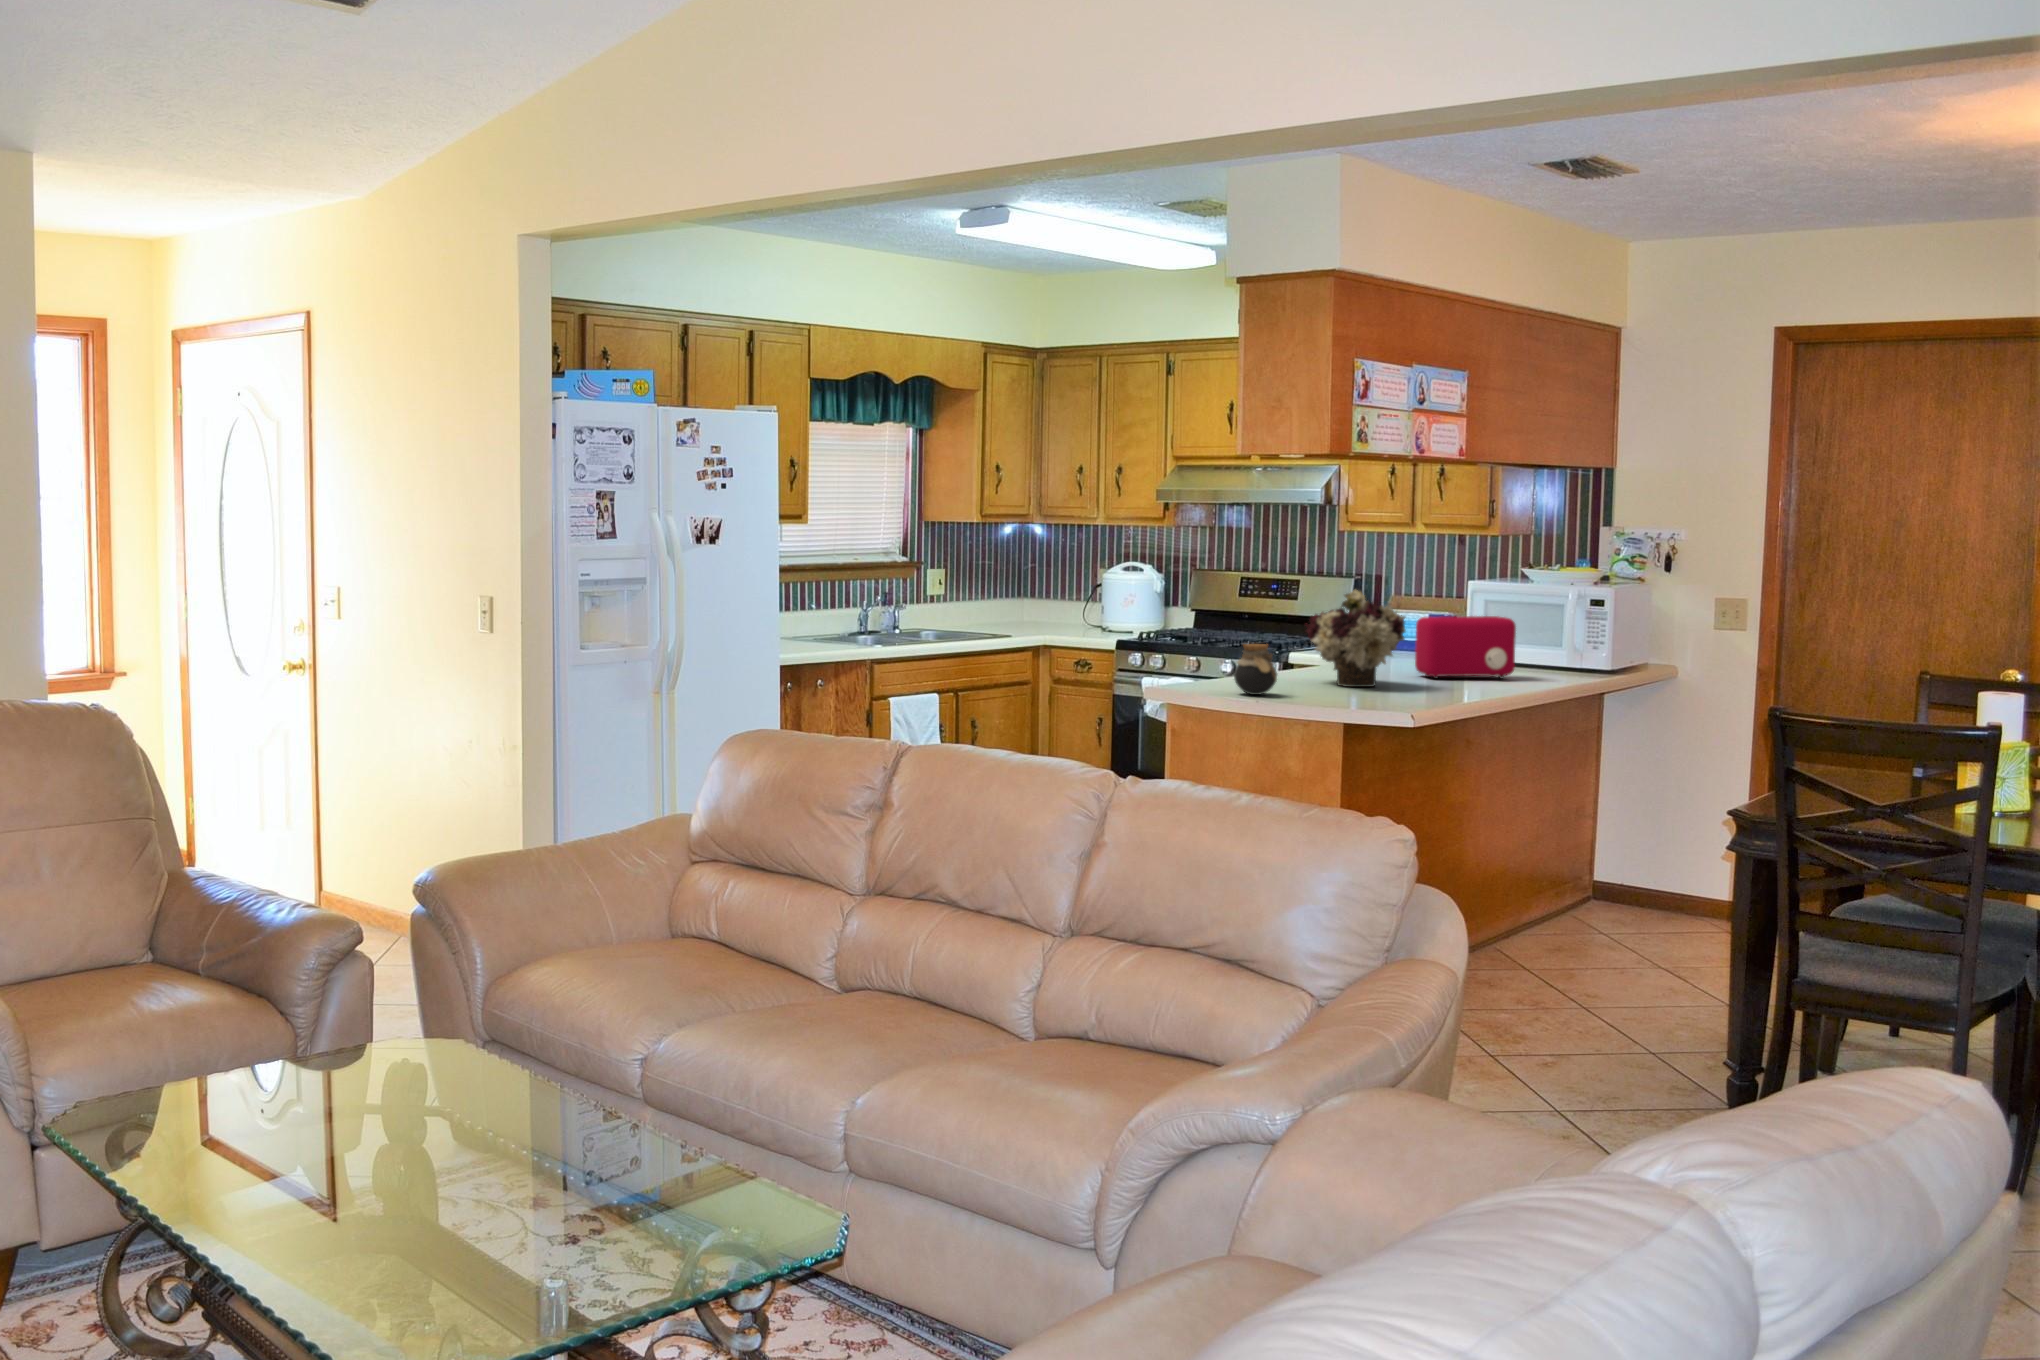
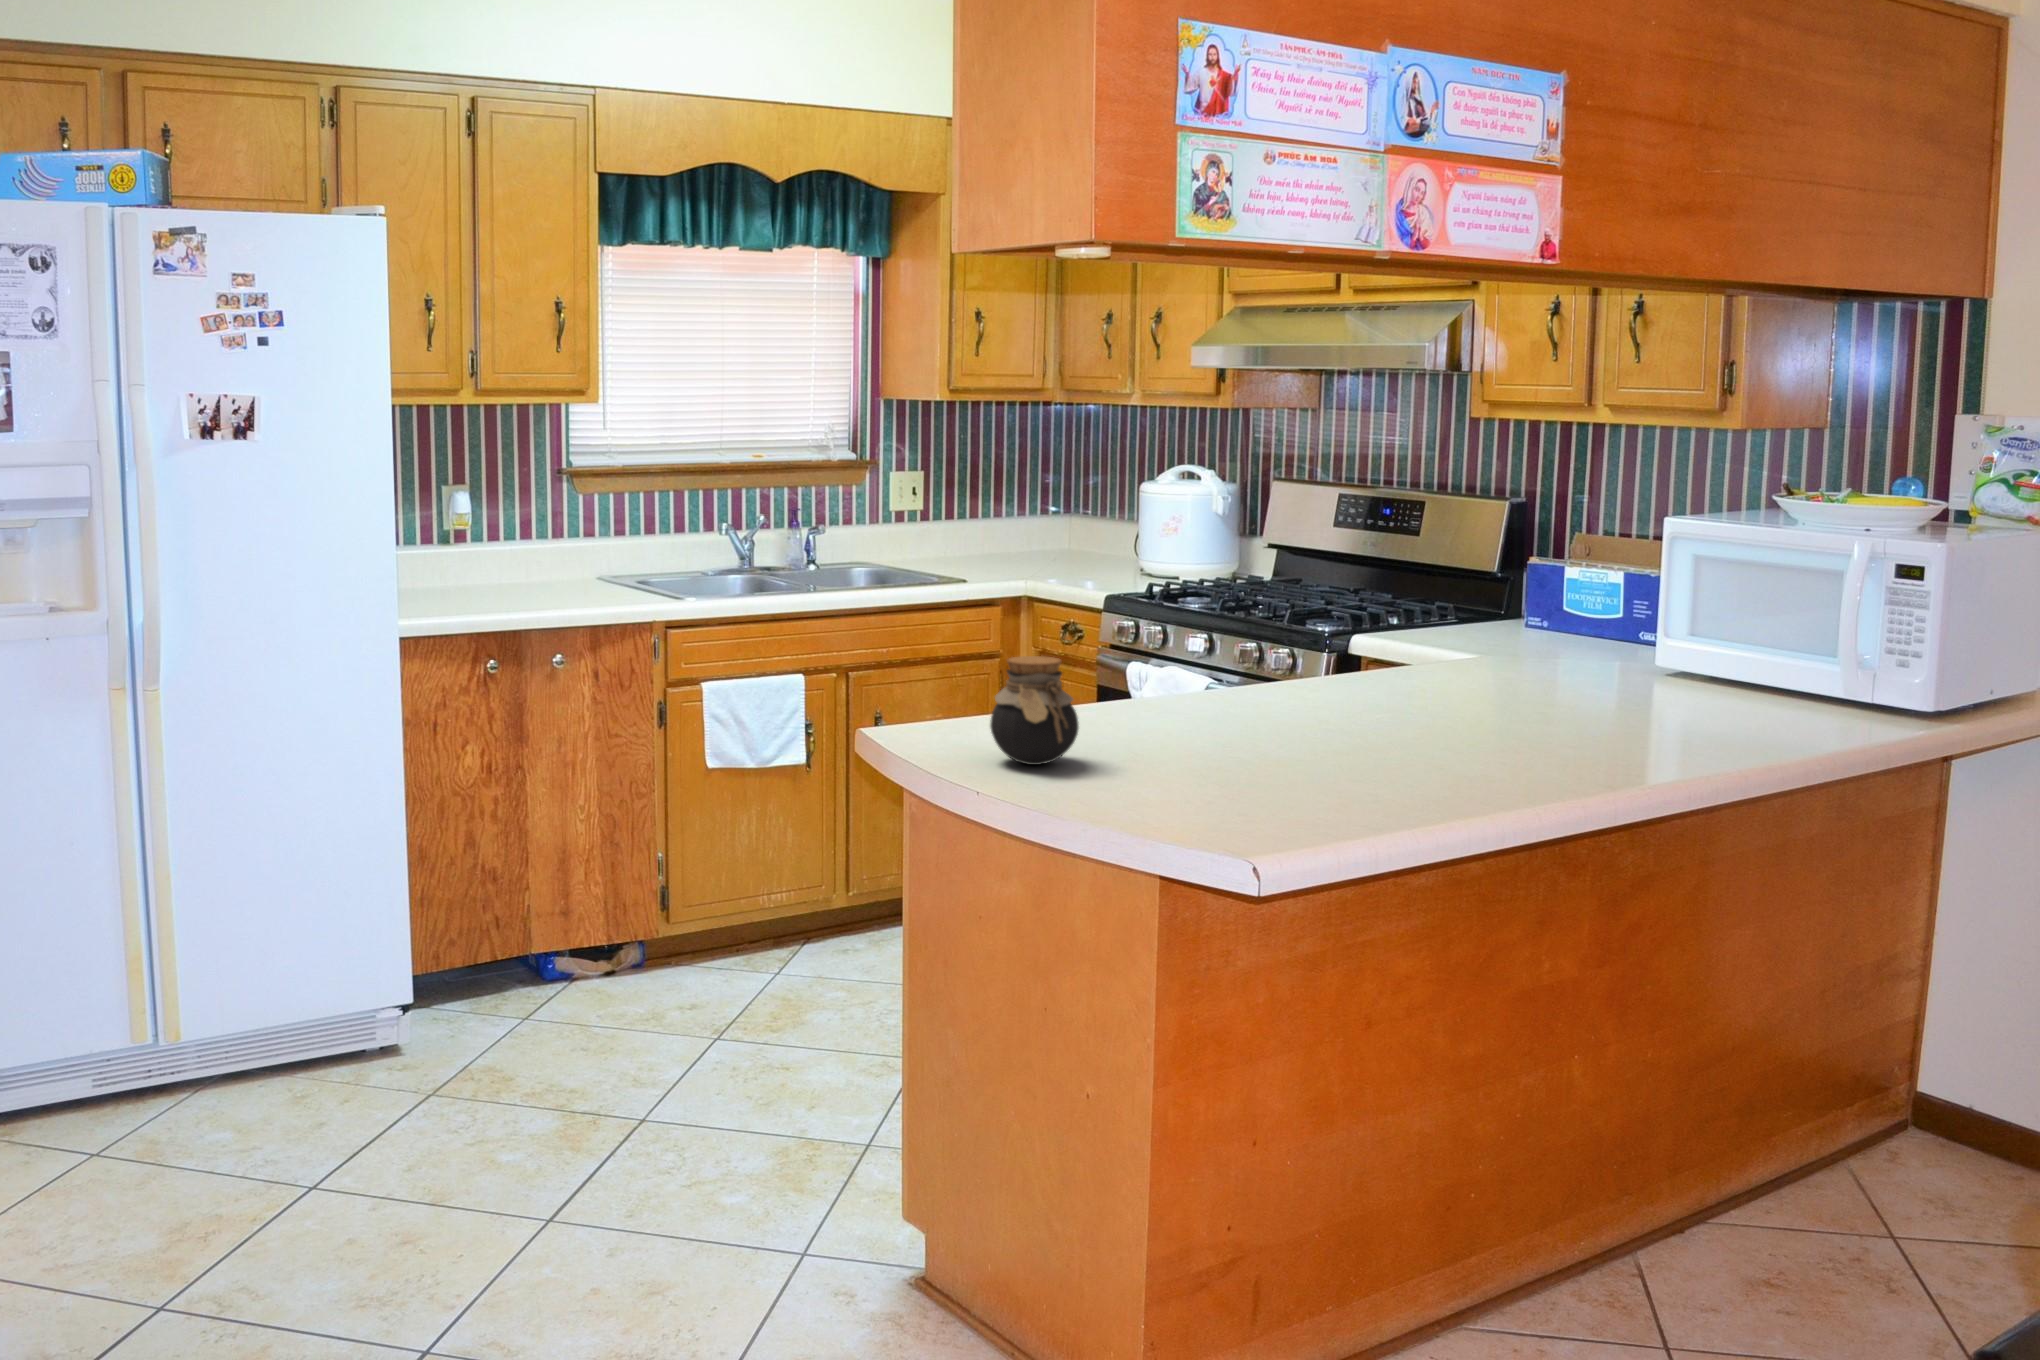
flower arrangement: present [1306,590,1405,687] -> none [1216,540,1413,746]
toaster: present [1415,616,1516,679] -> none [1486,592,1694,726]

